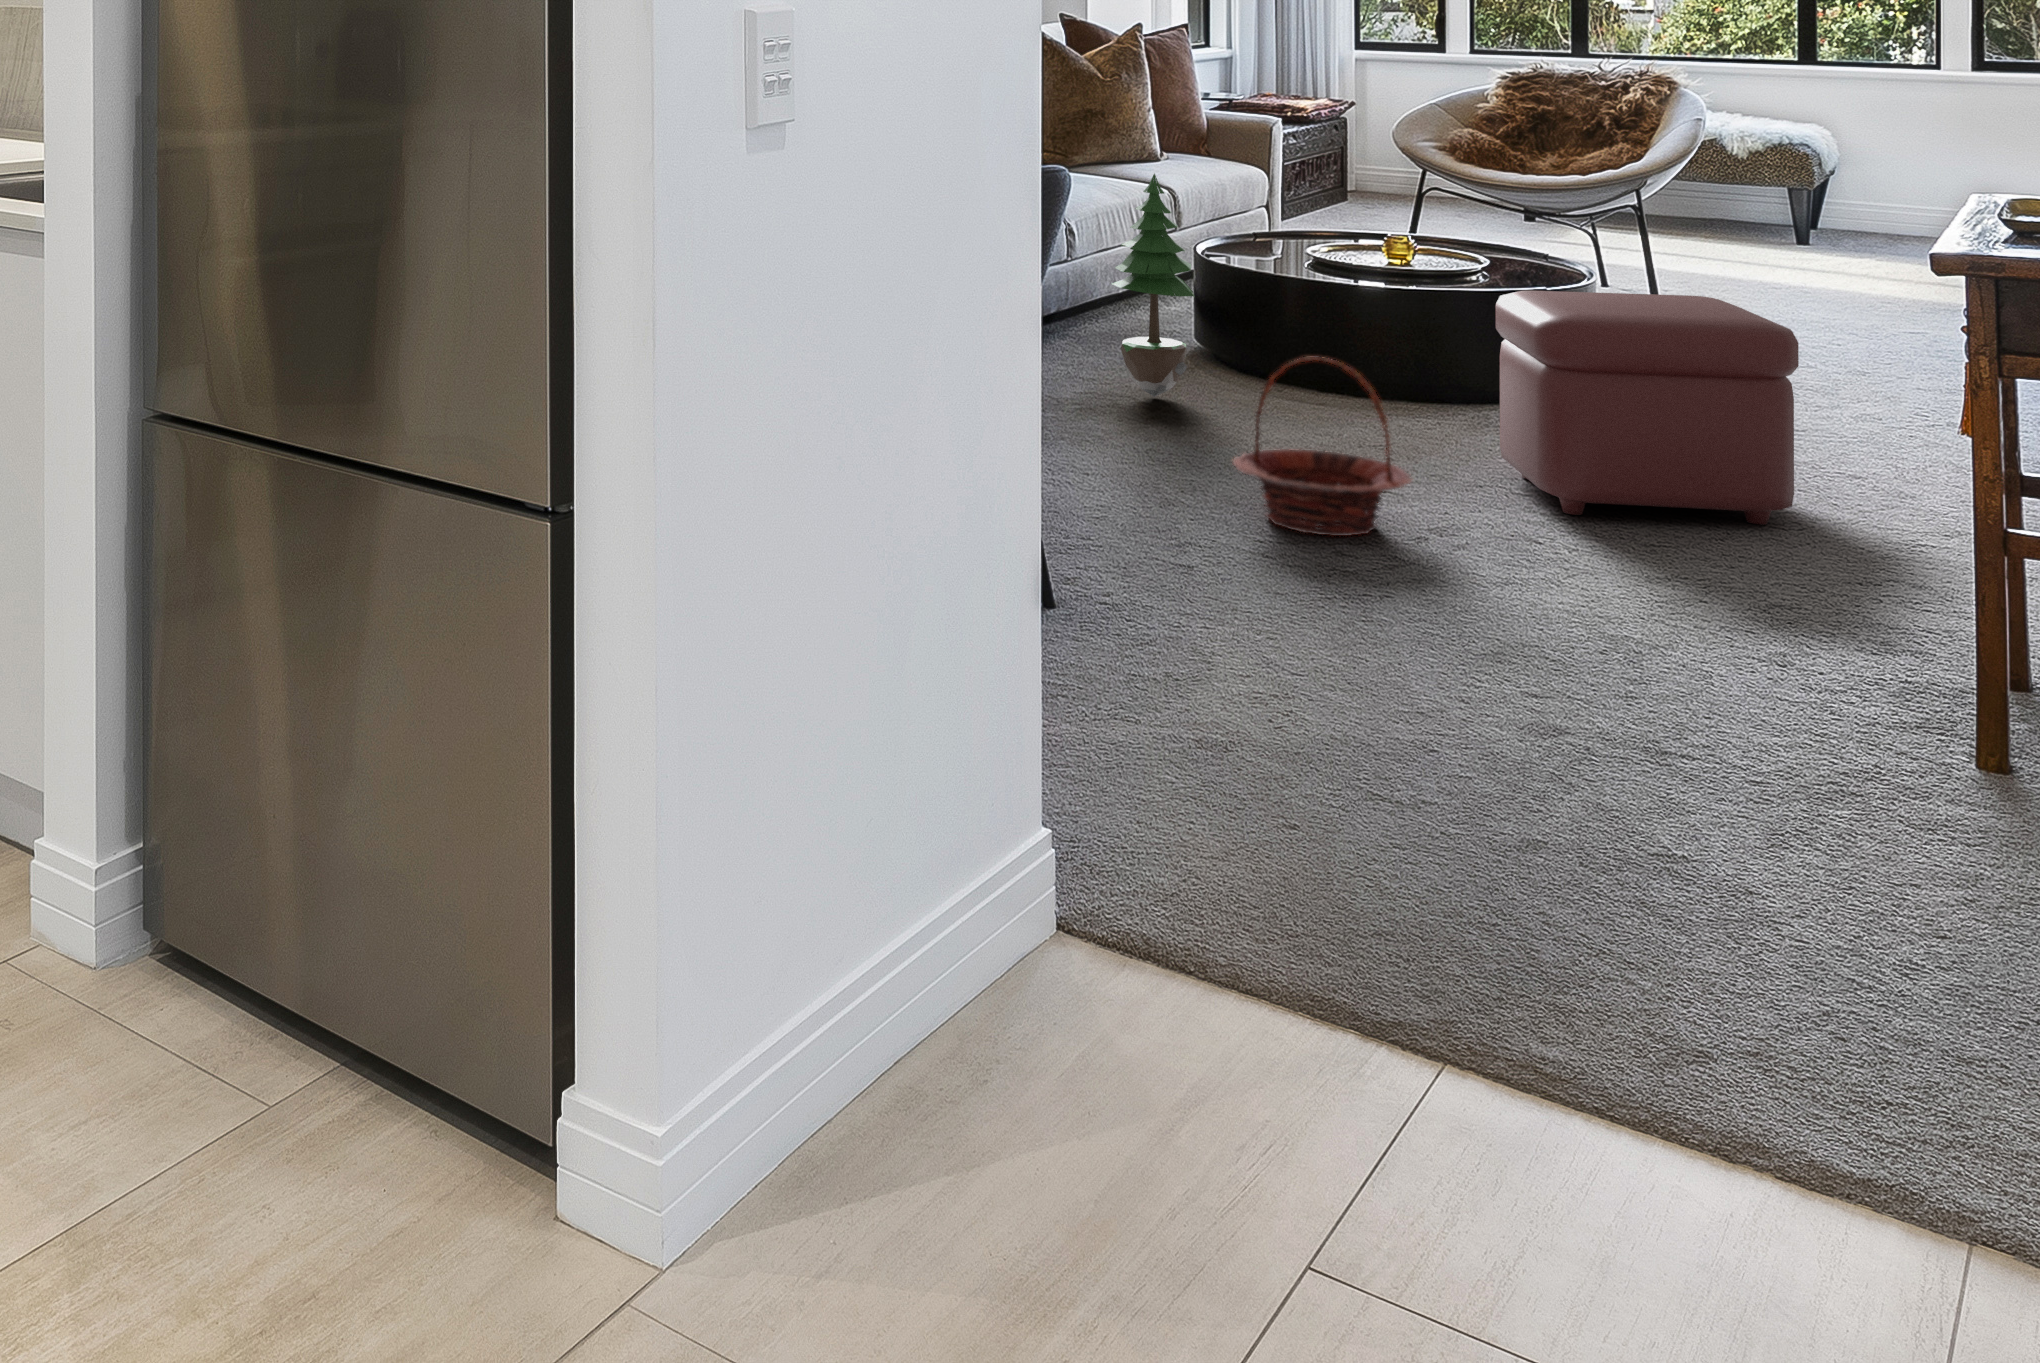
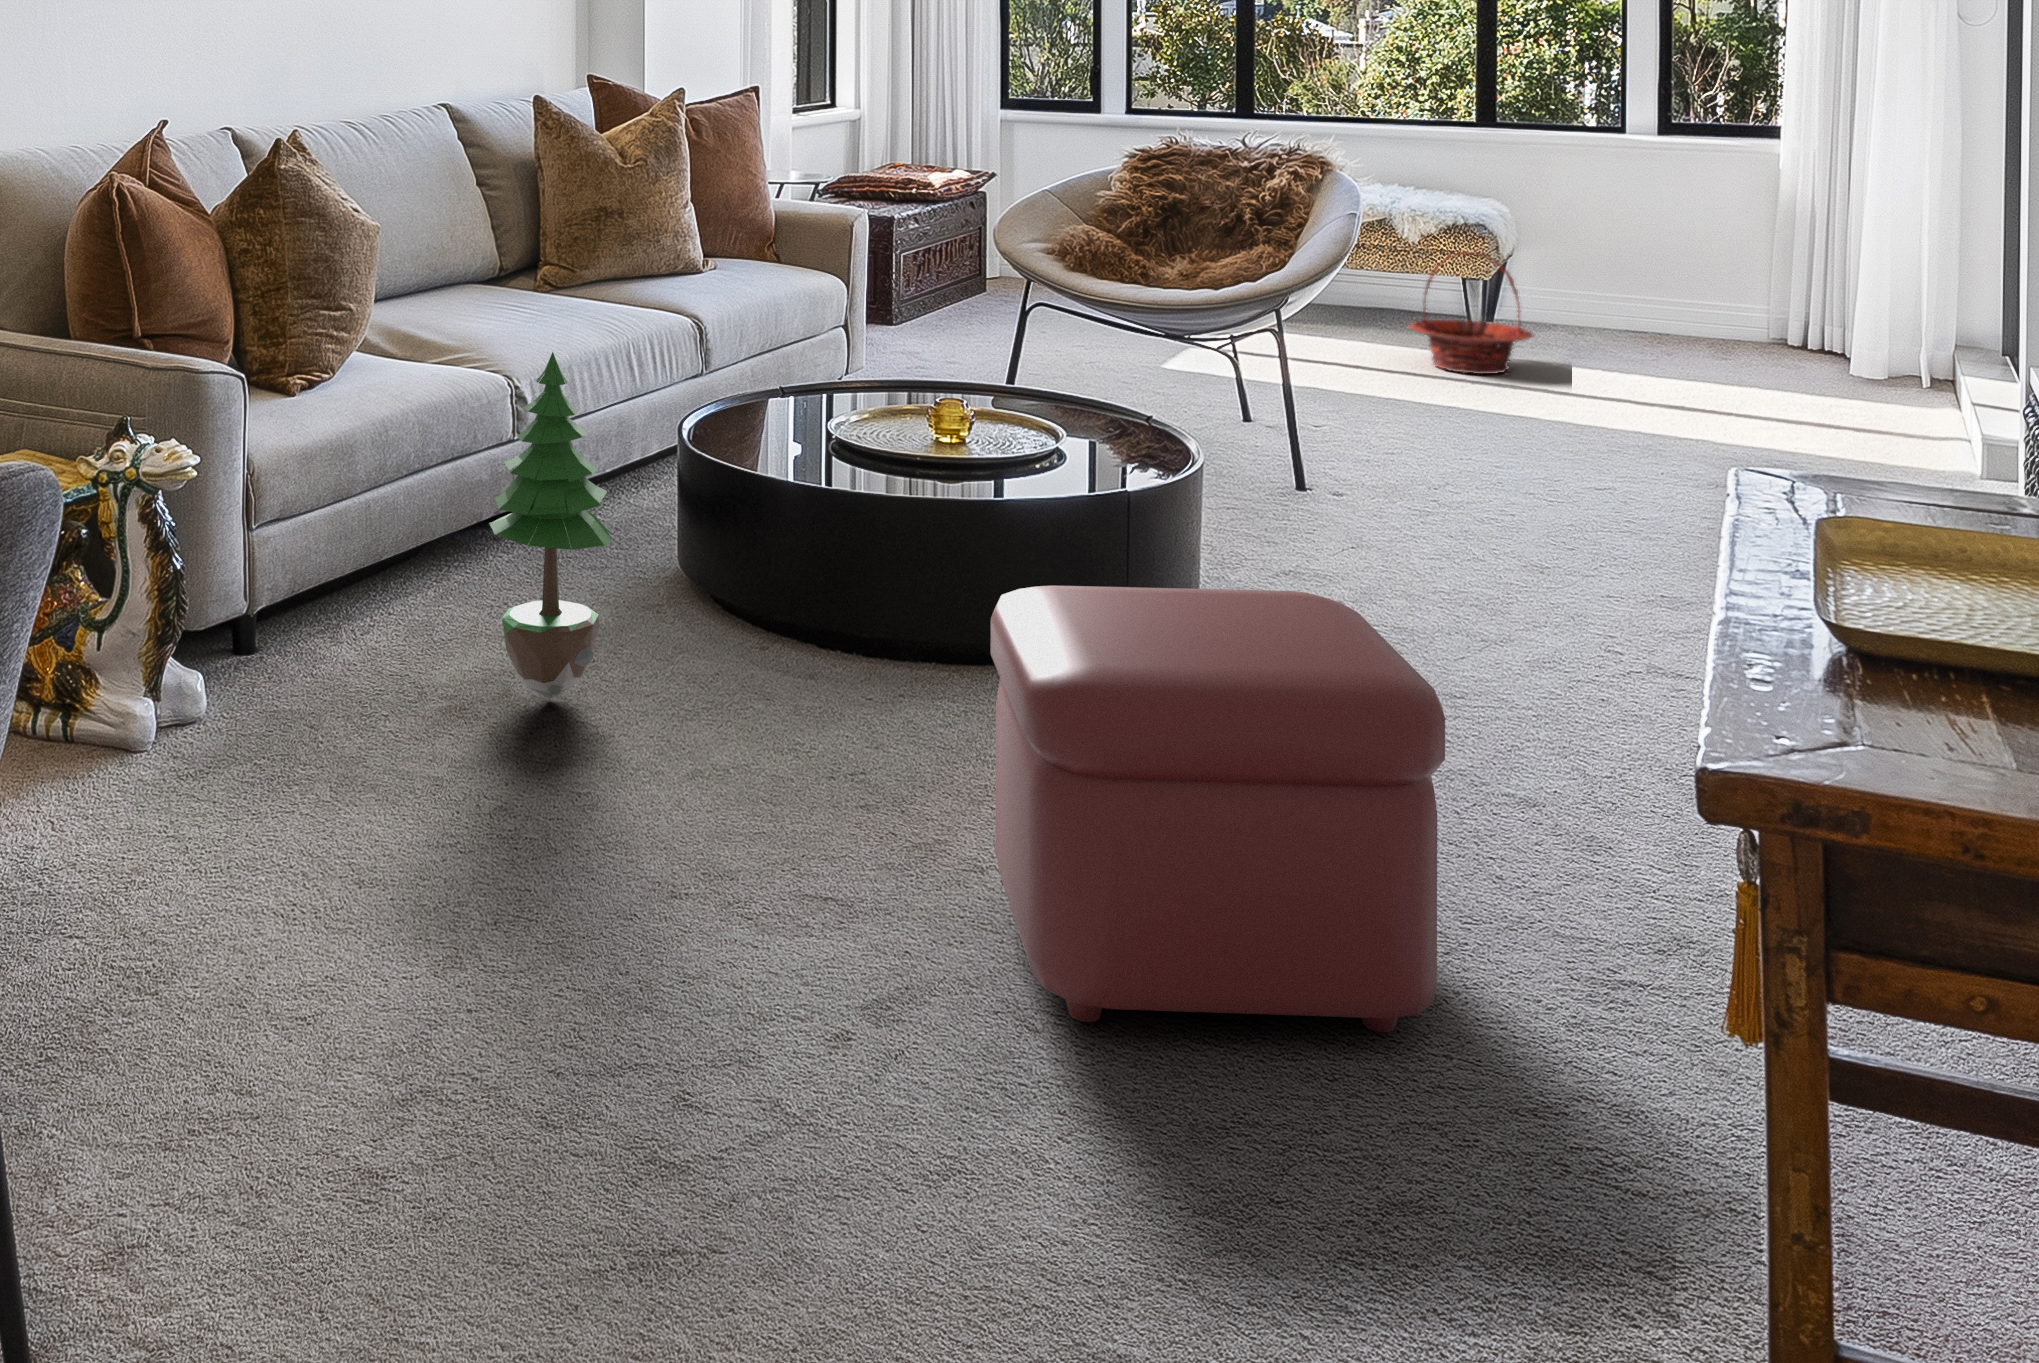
basket: present [1233,357,1411,536] -> present [1409,252,1533,374]

